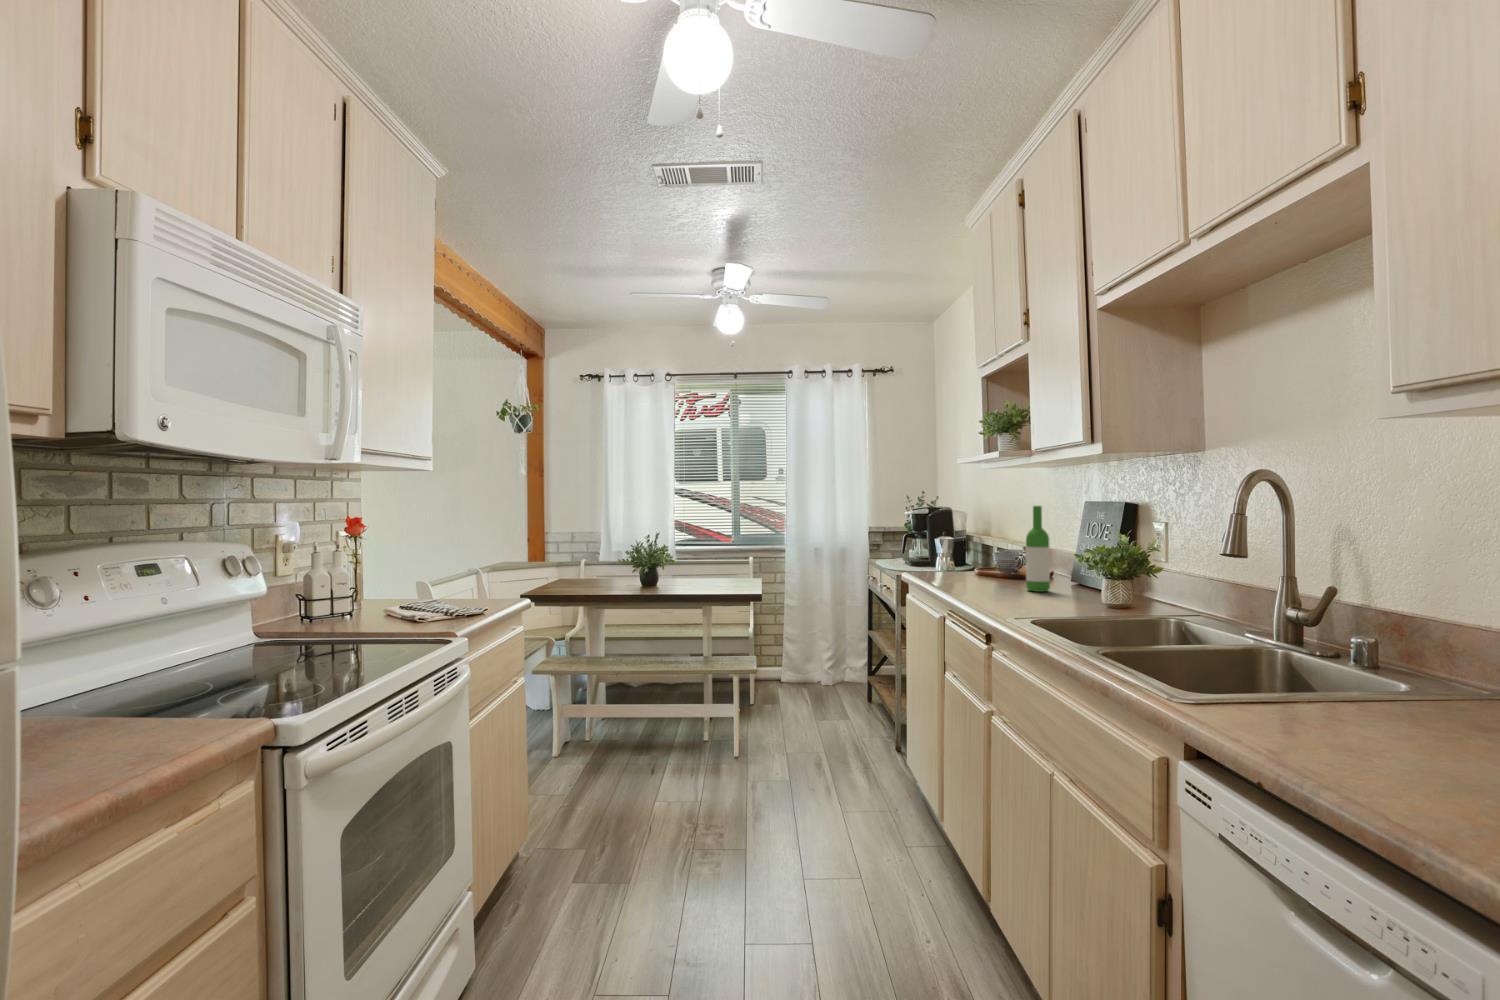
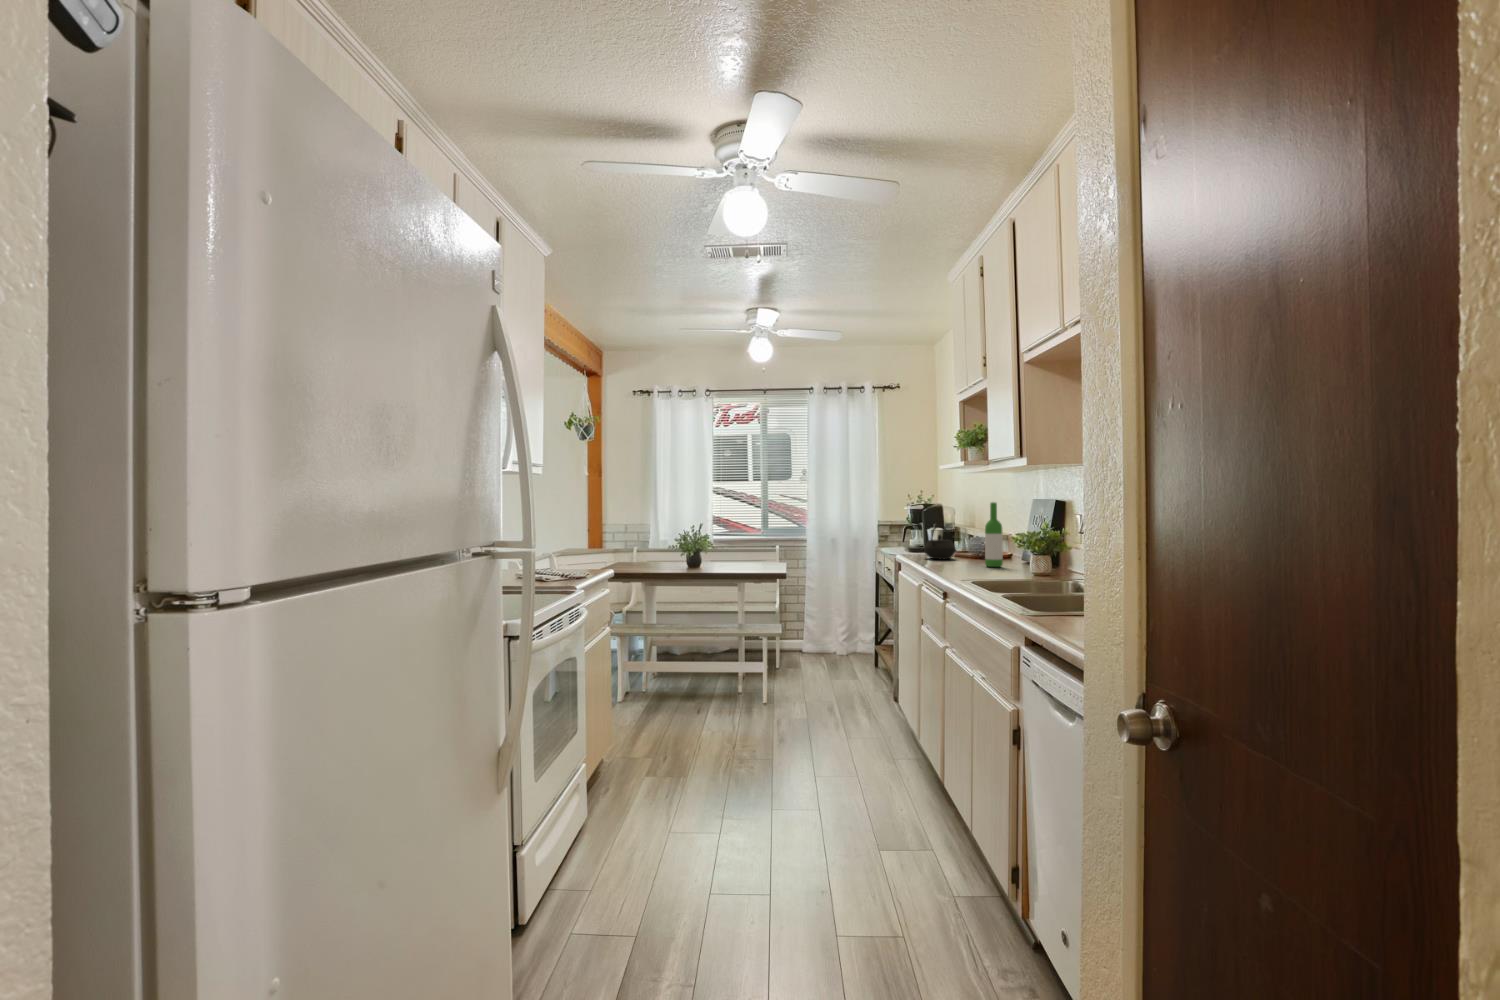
kettle: none [940,533,981,579] -> present [924,524,956,559]

